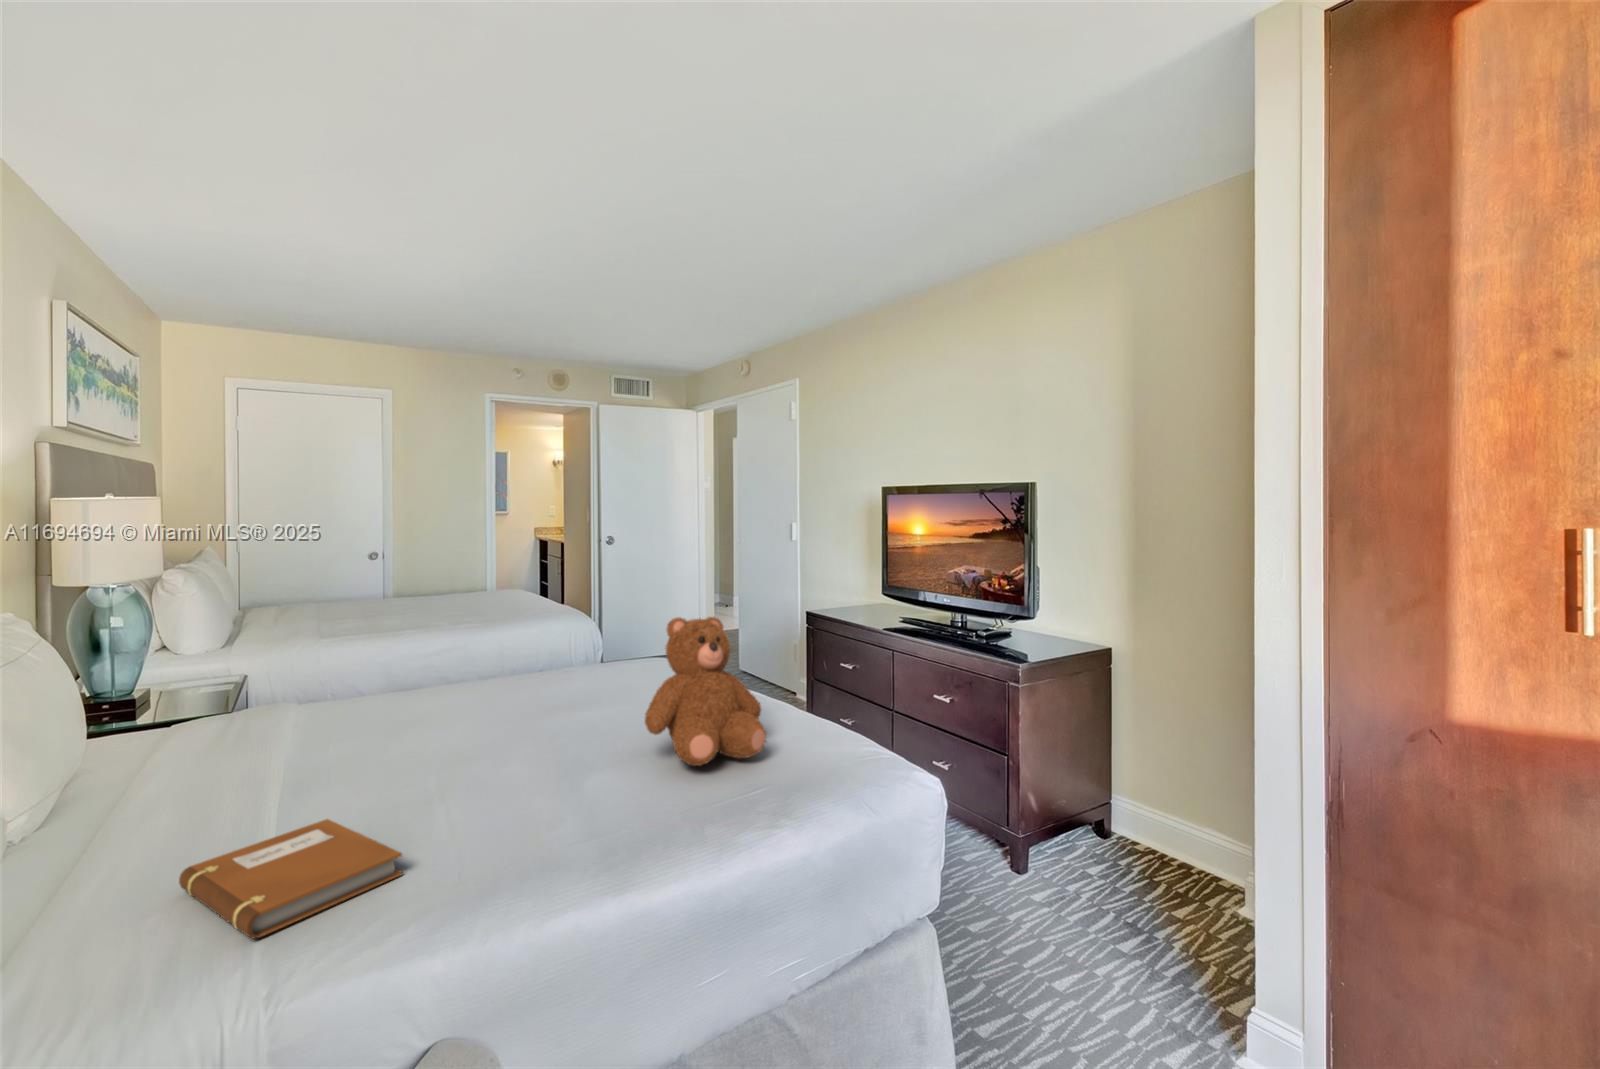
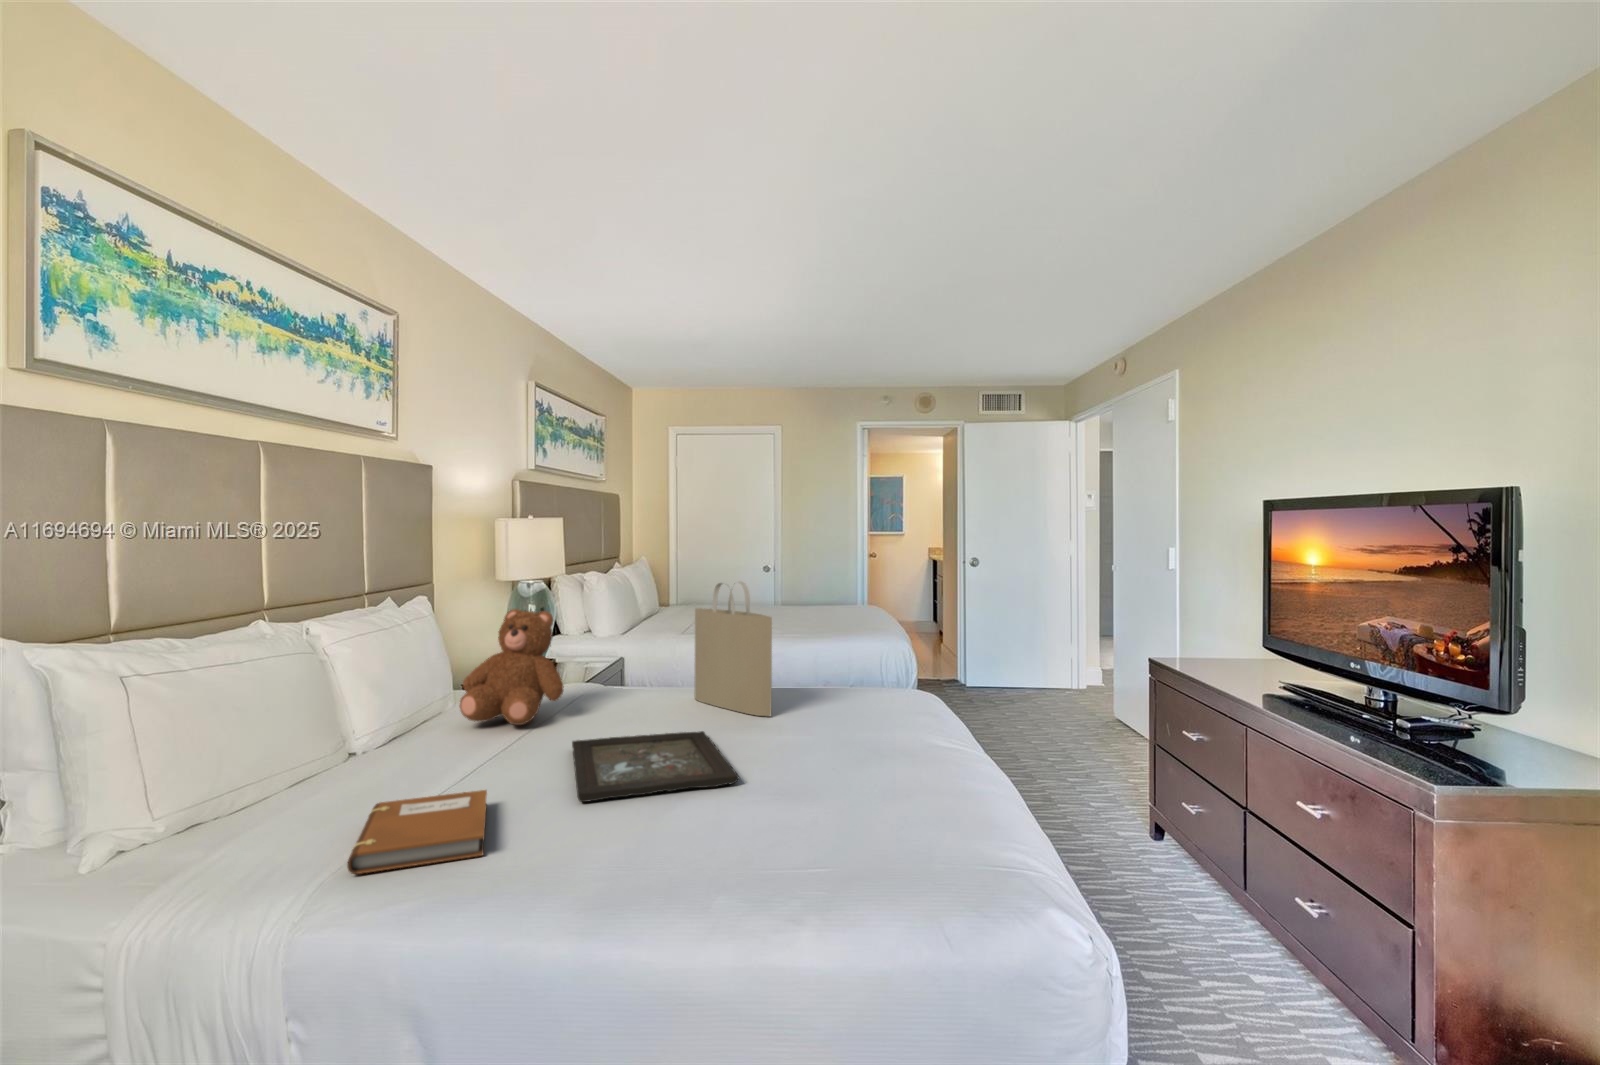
tote bag: none [428,566,541,699] -> present [694,581,772,716]
teddy bear: present [645,617,766,766] -> present [460,609,564,725]
tray: none [352,720,588,805] -> present [572,731,739,802]

